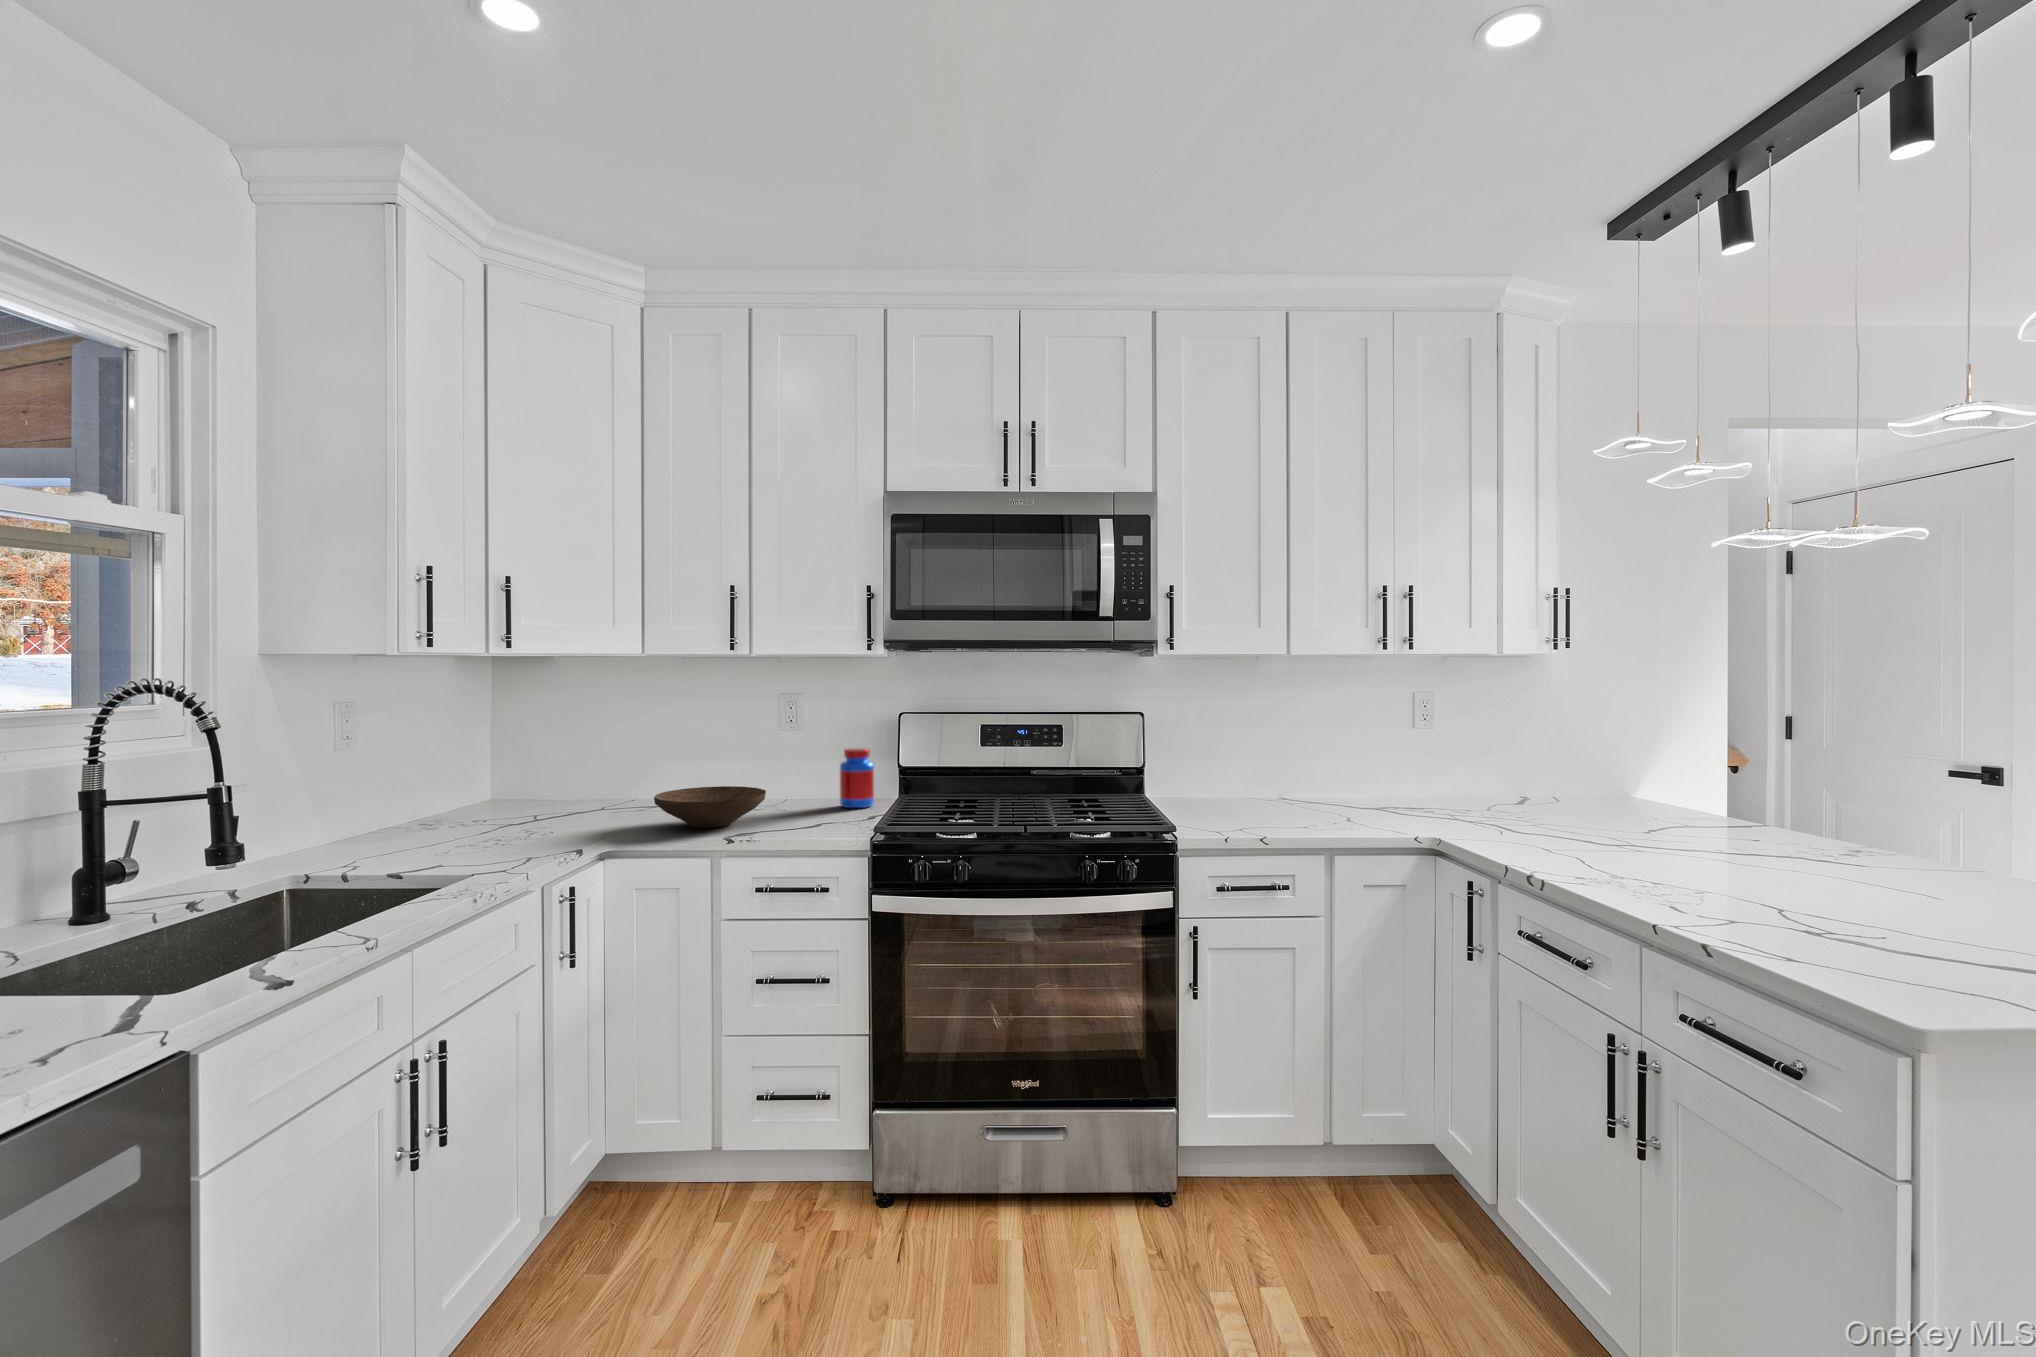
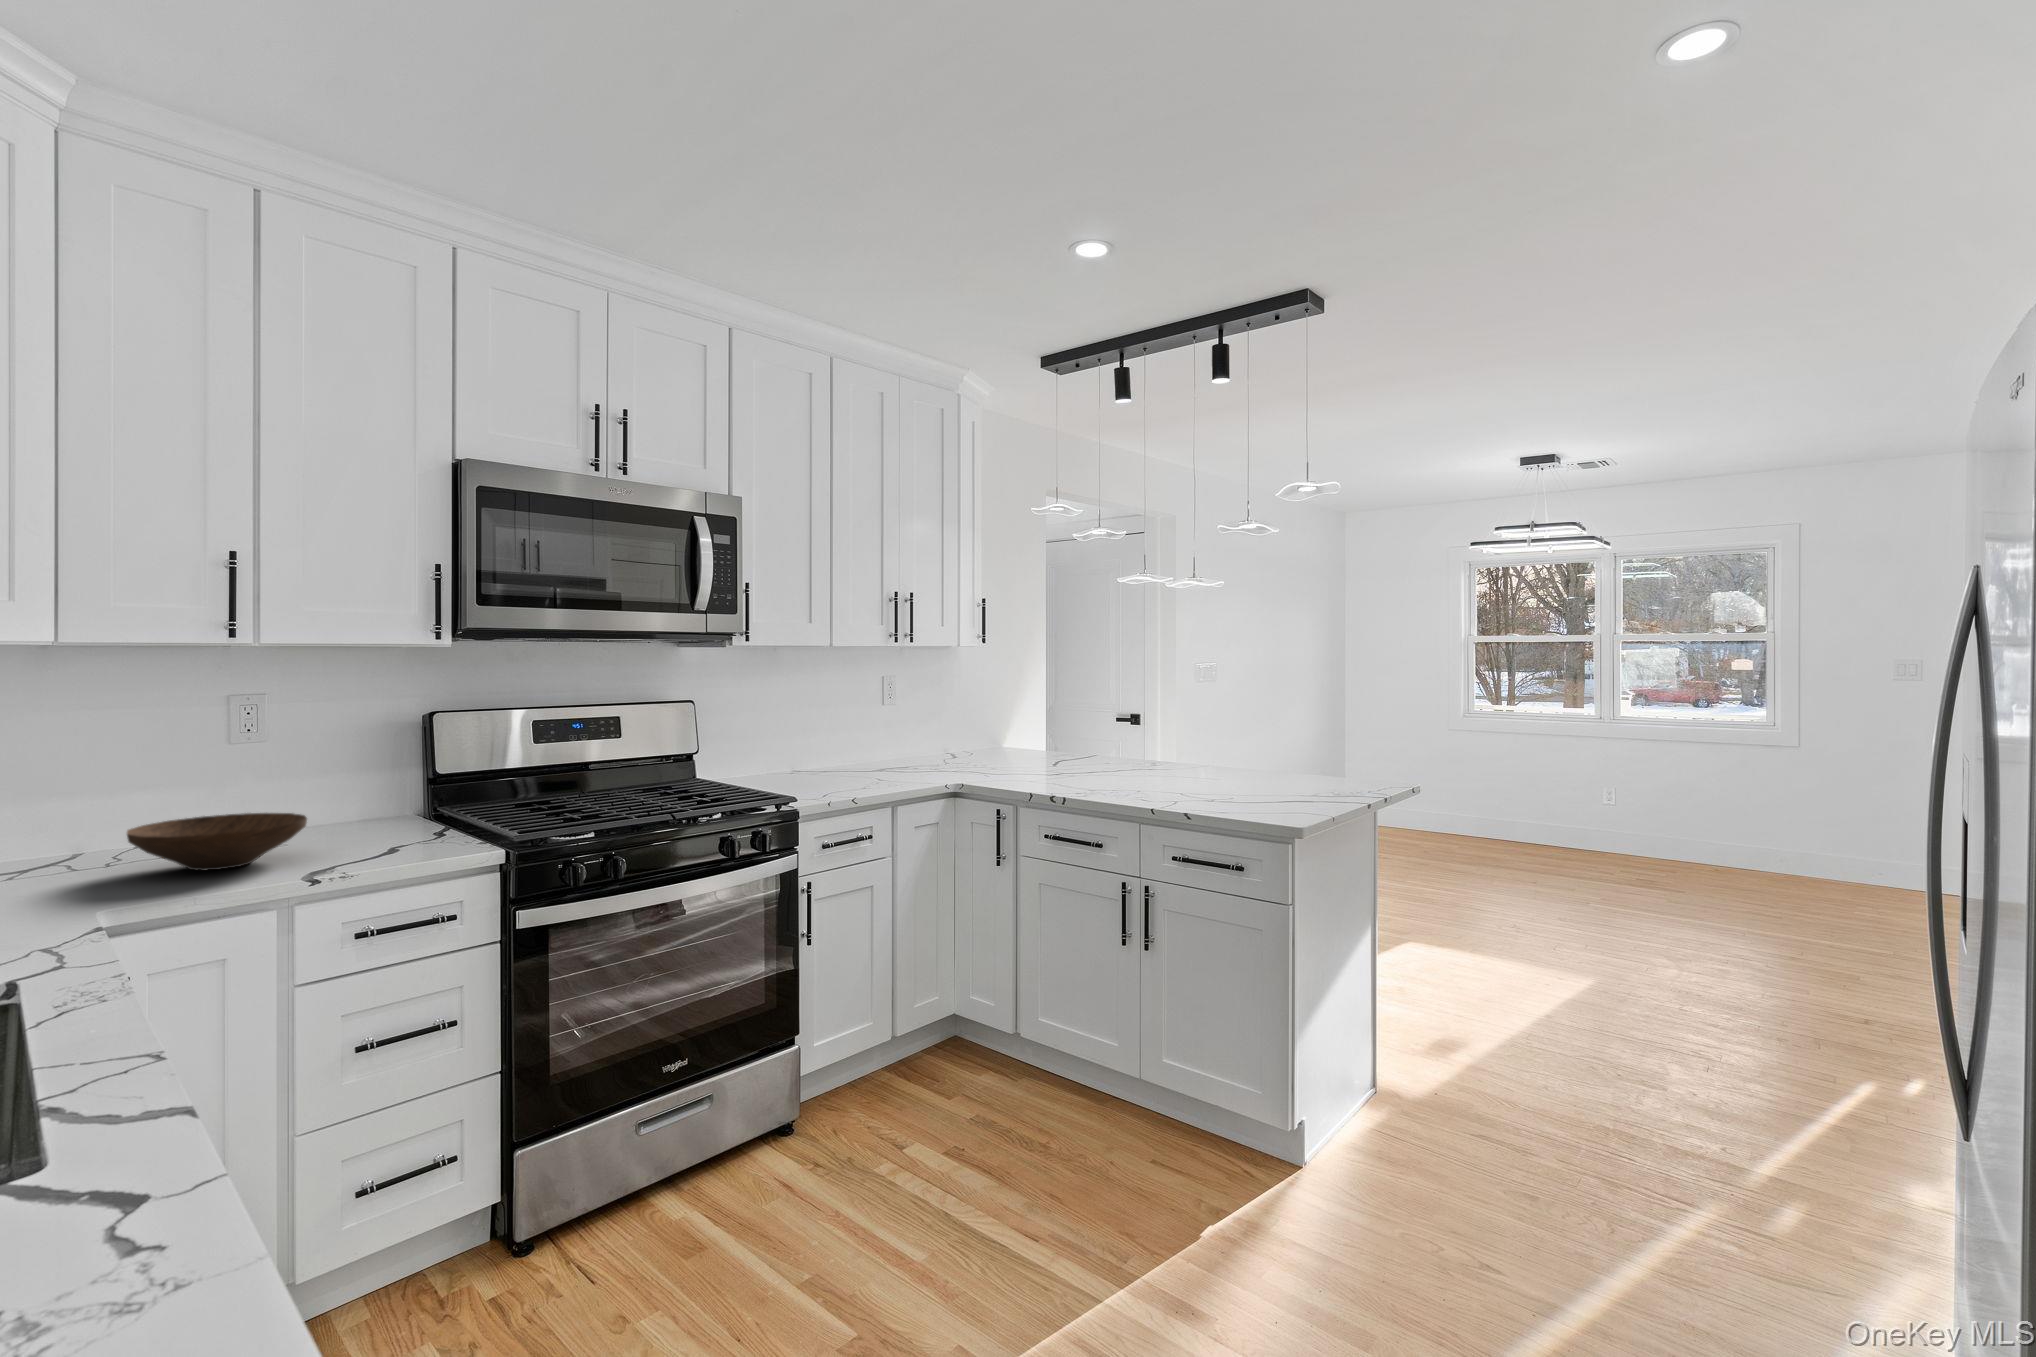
jar: present [840,748,874,808] -> none [348,754,397,828]

